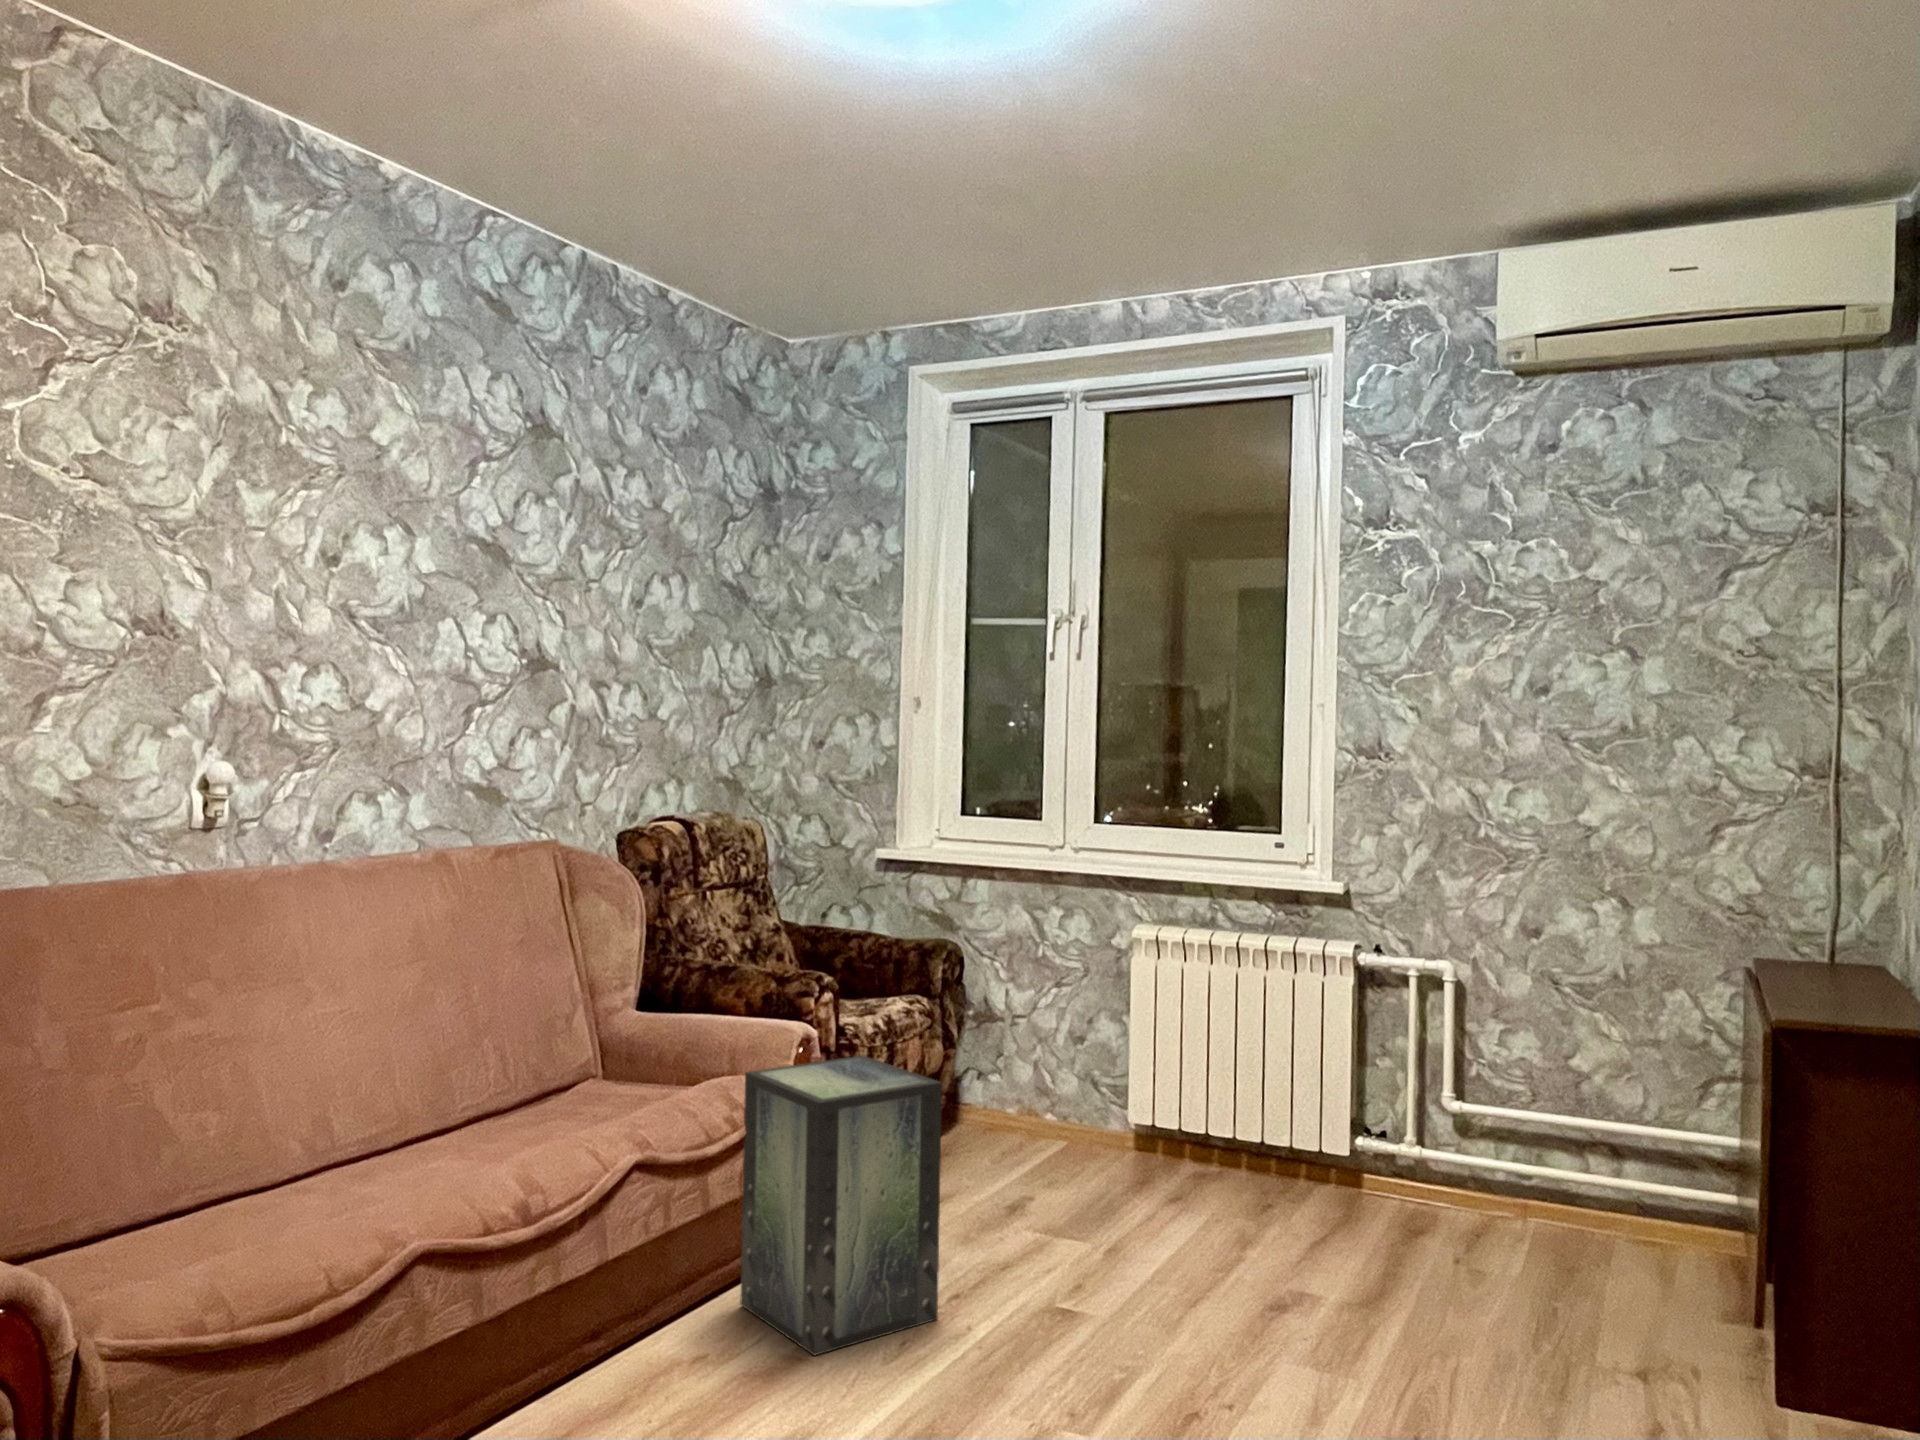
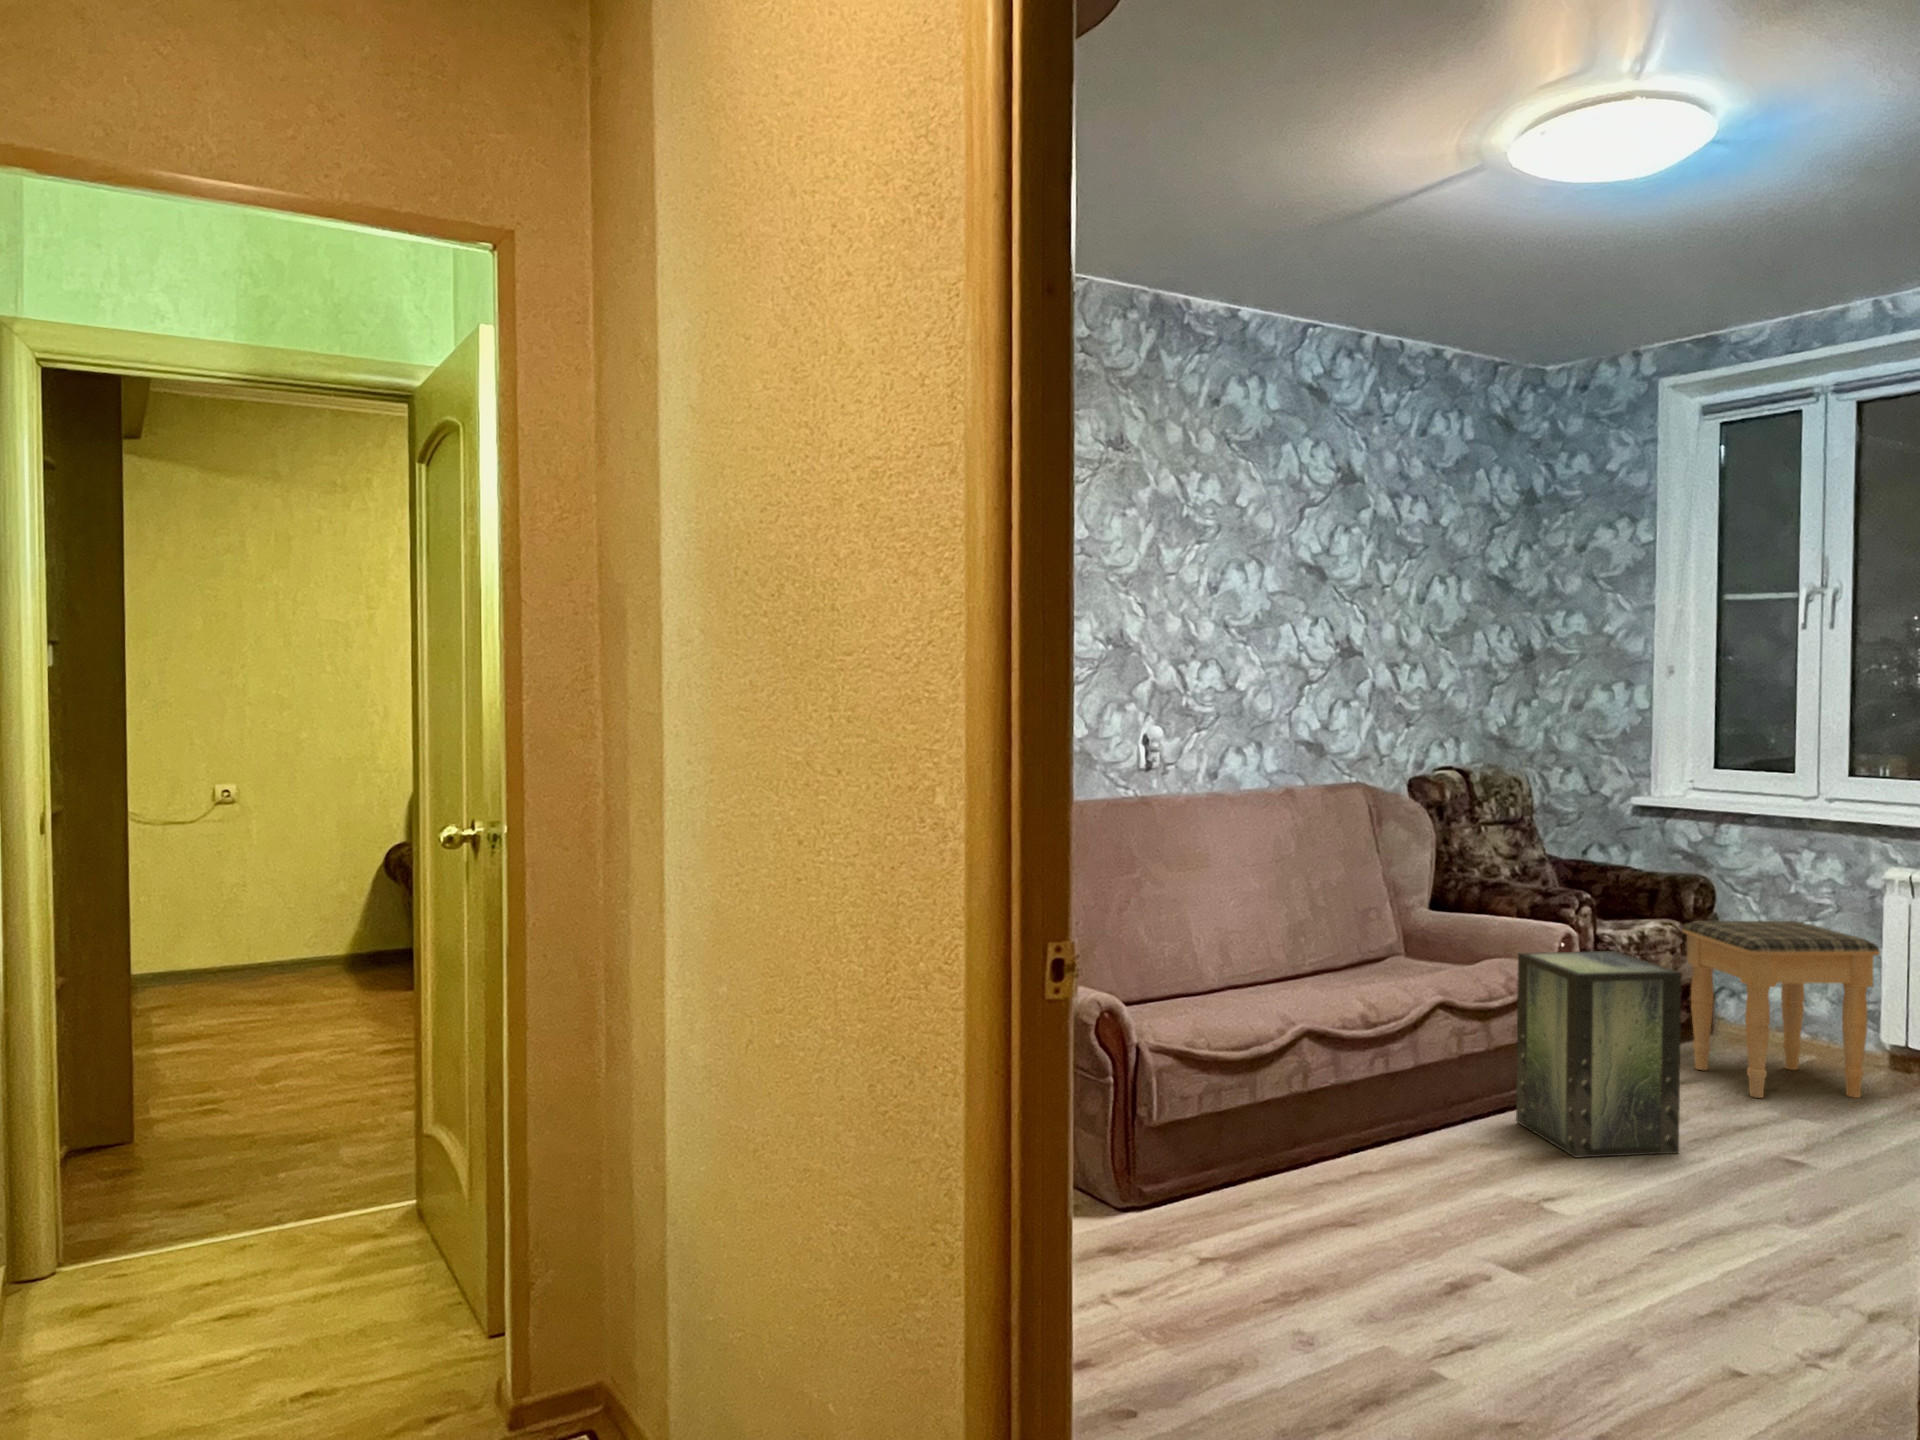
footstool: none [933,990,1132,1211] -> present [1683,921,1880,1098]

